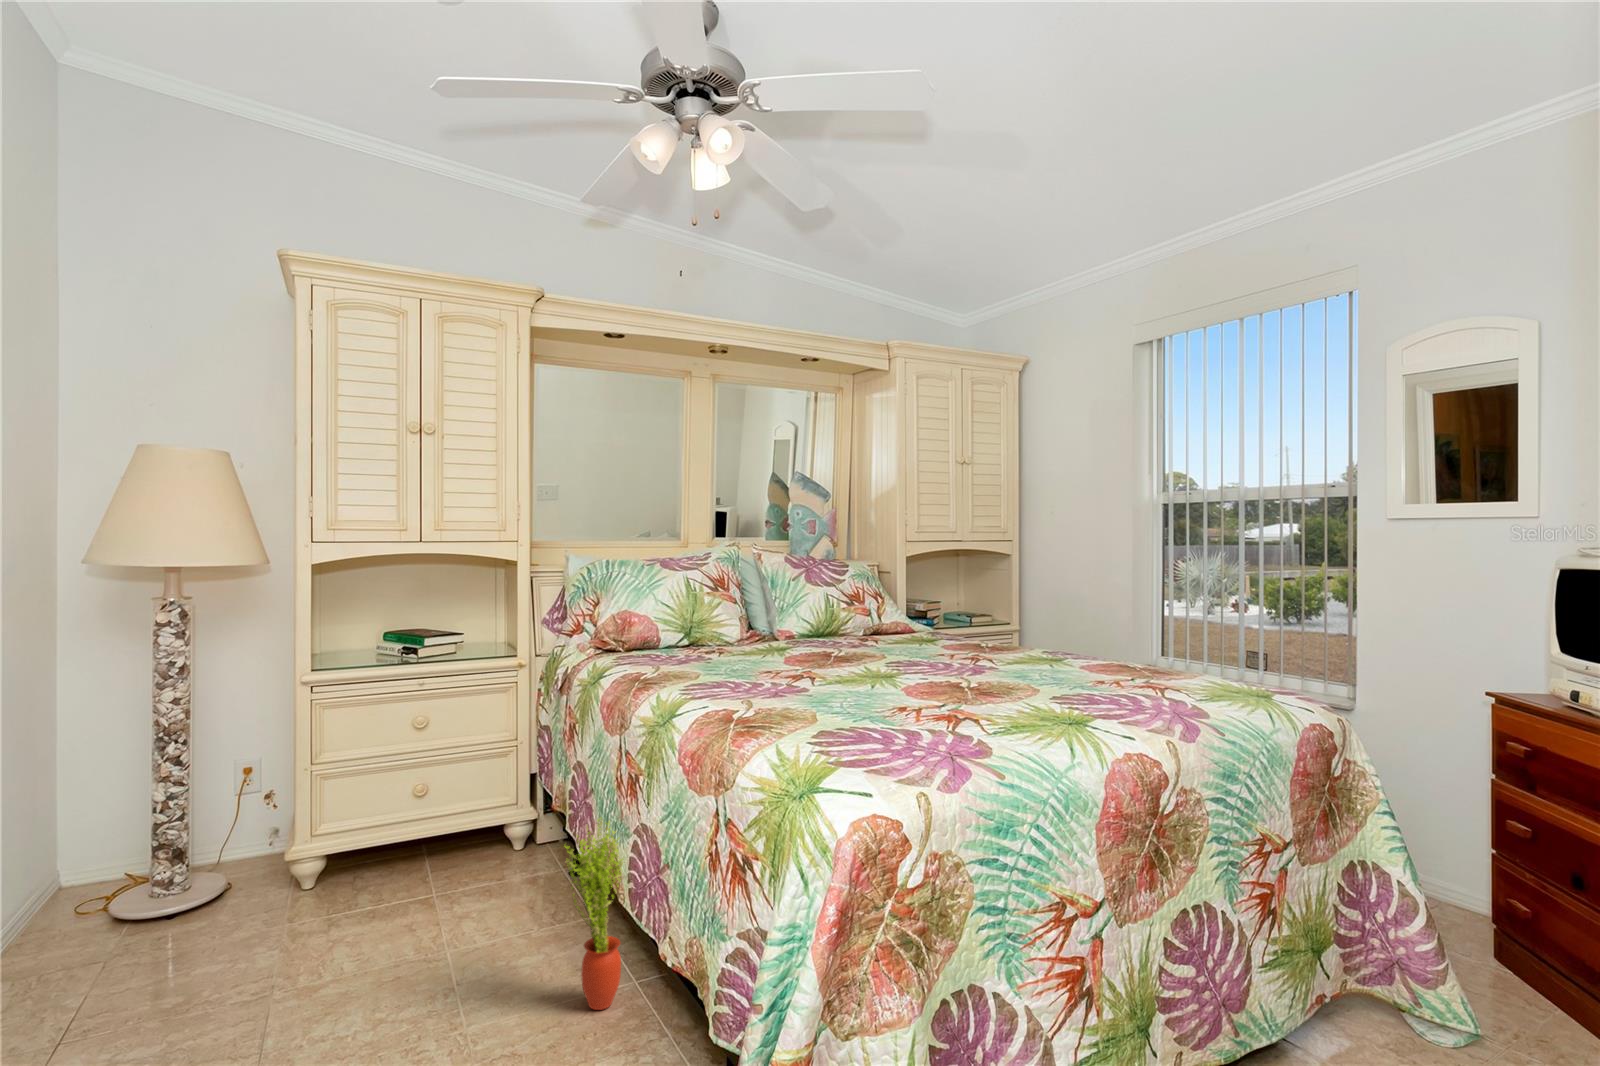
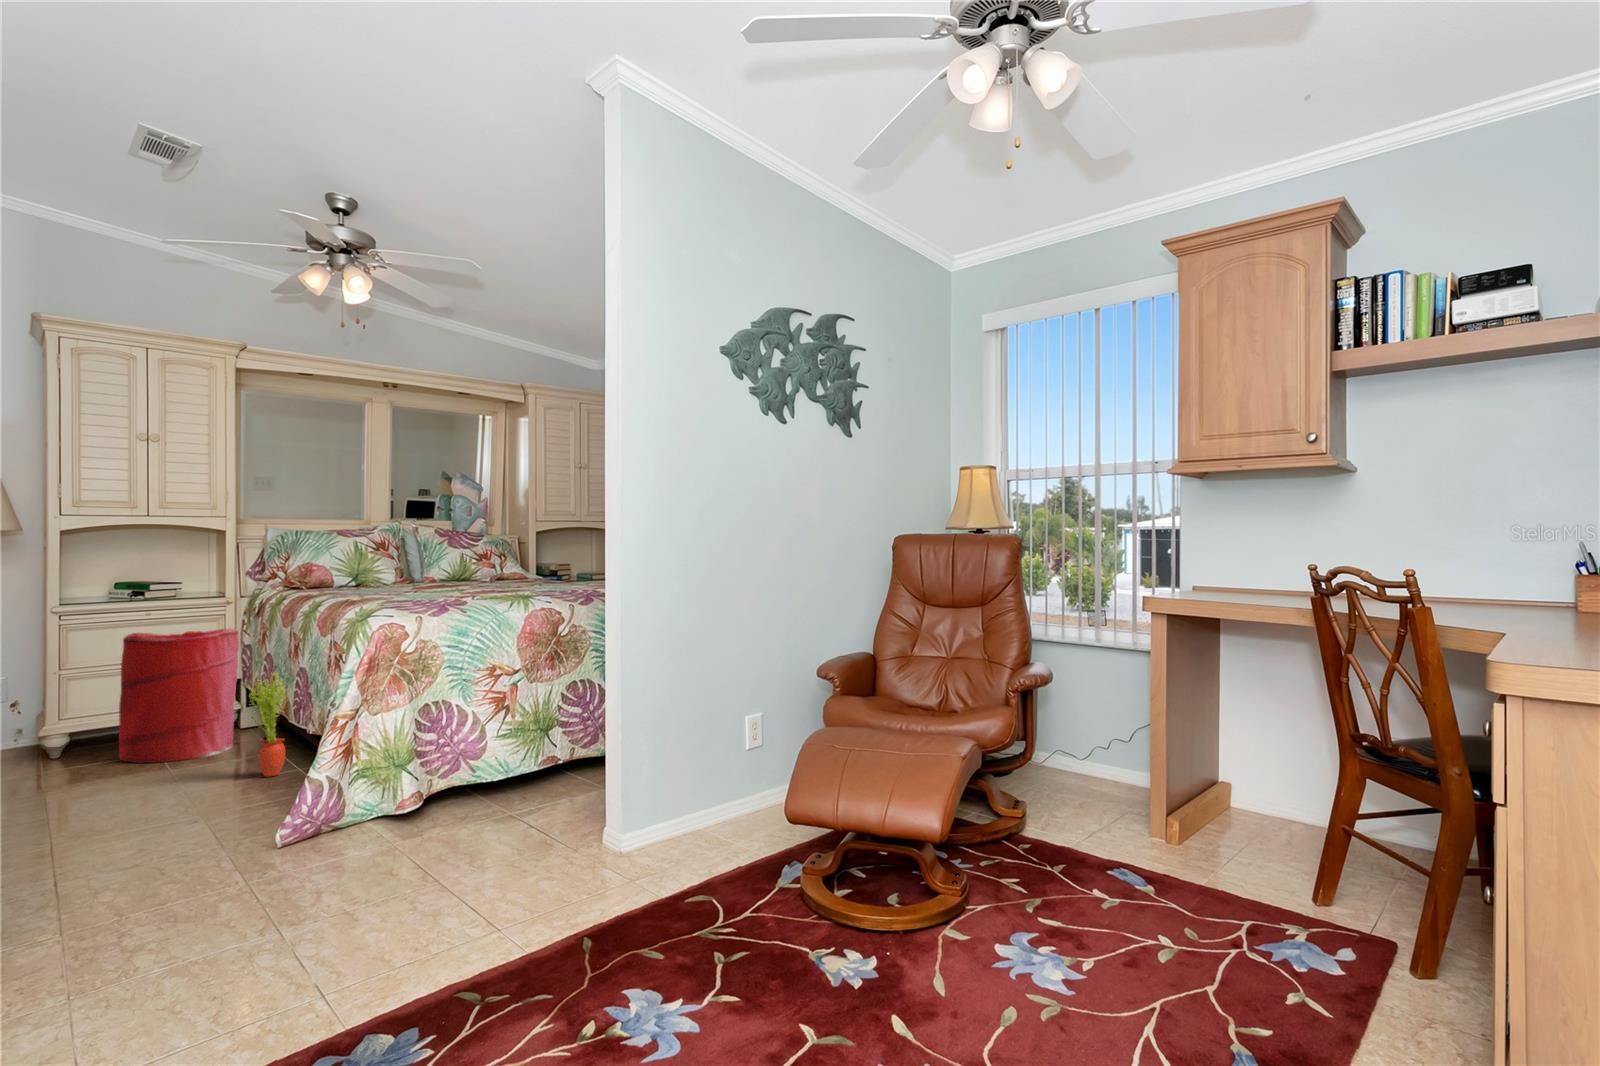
laundry hamper: none [385,709,539,932] -> present [119,629,239,763]

